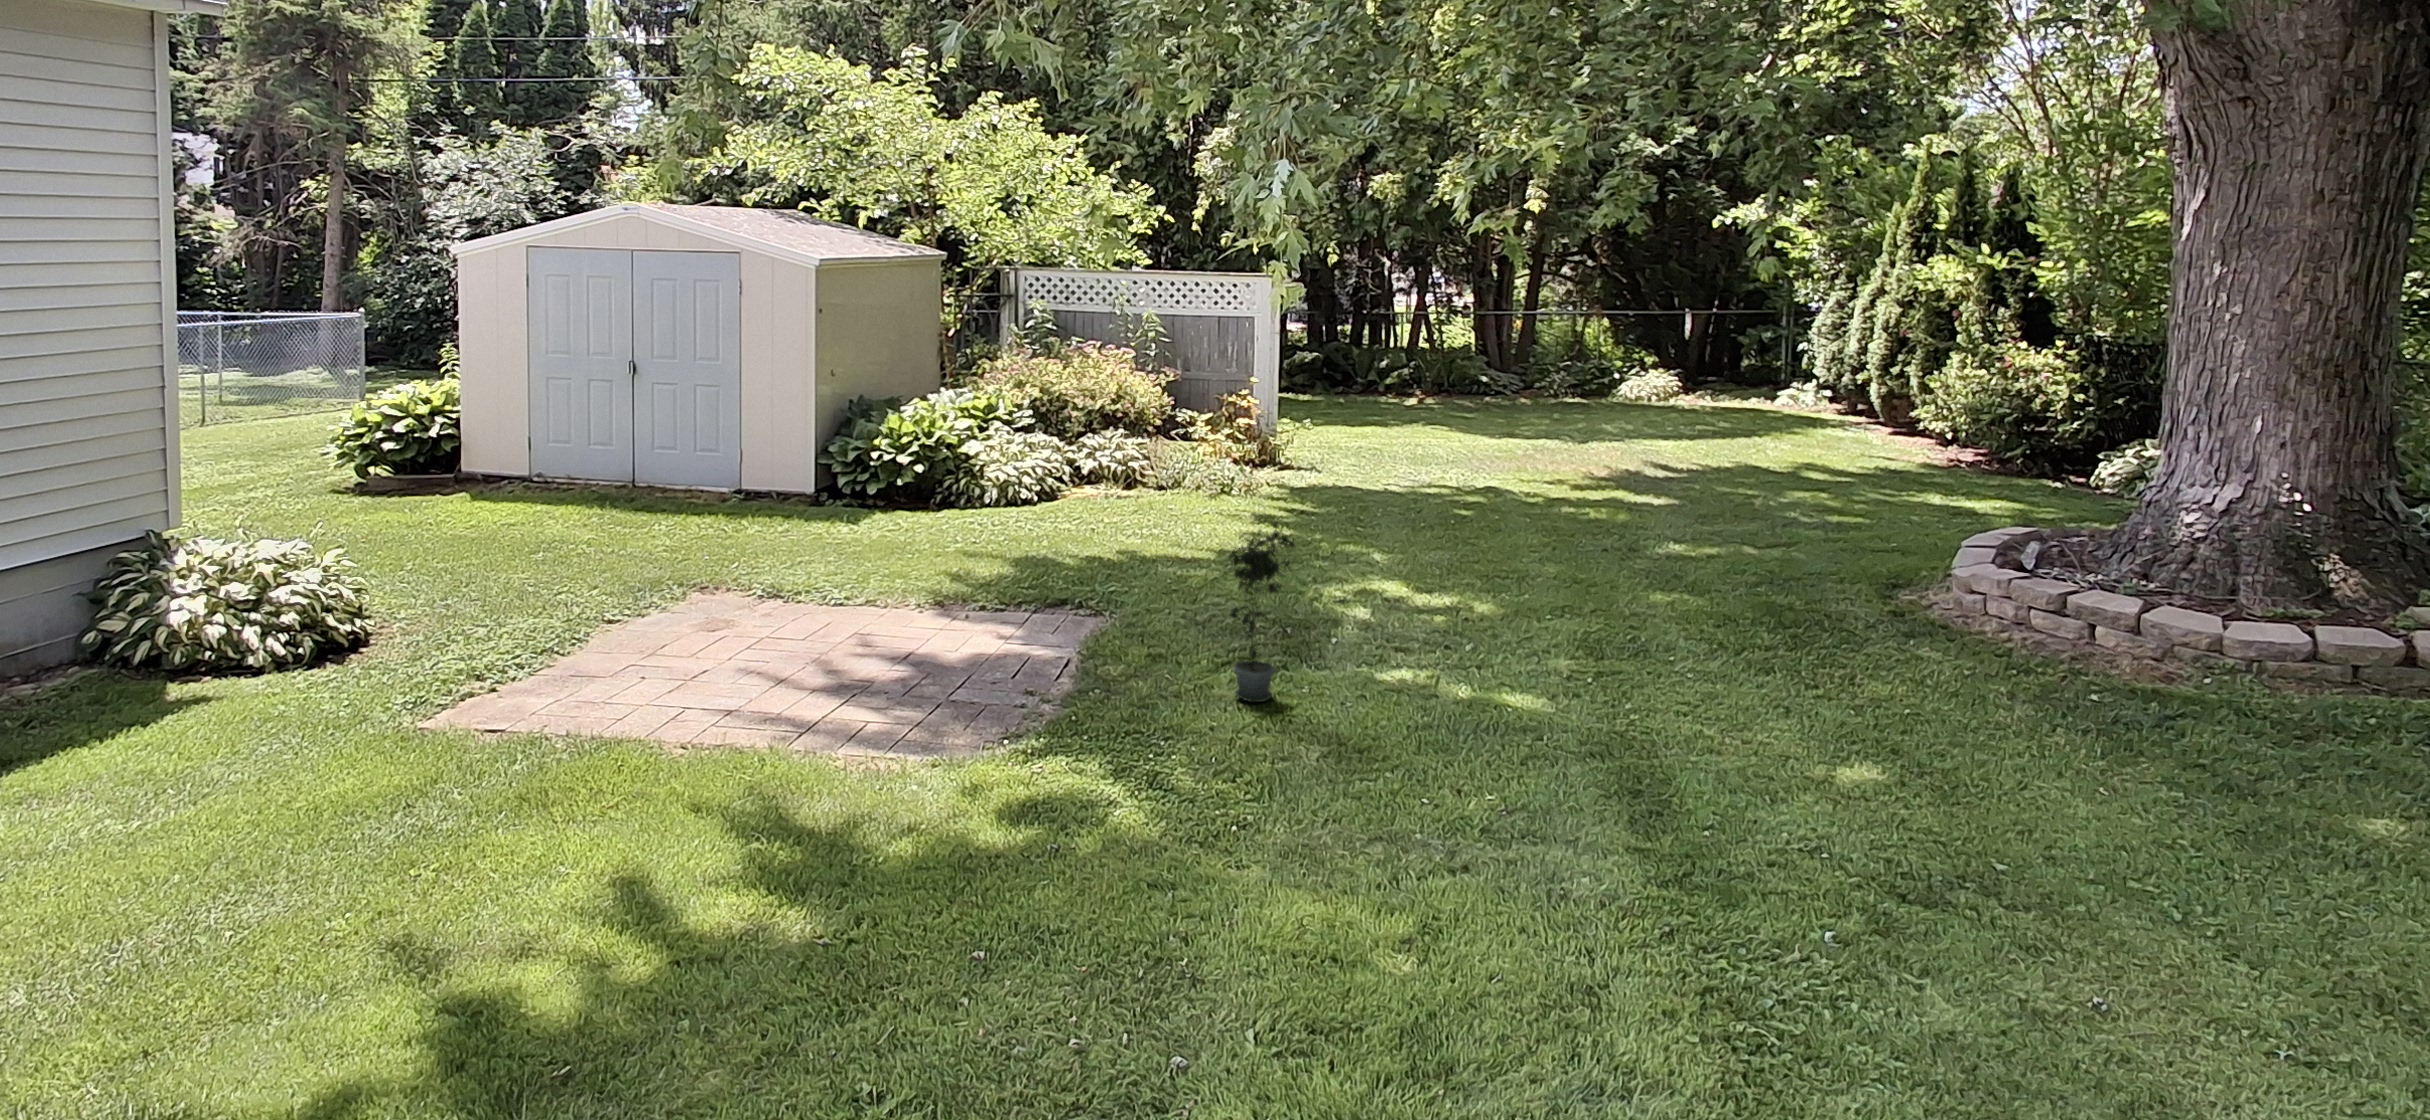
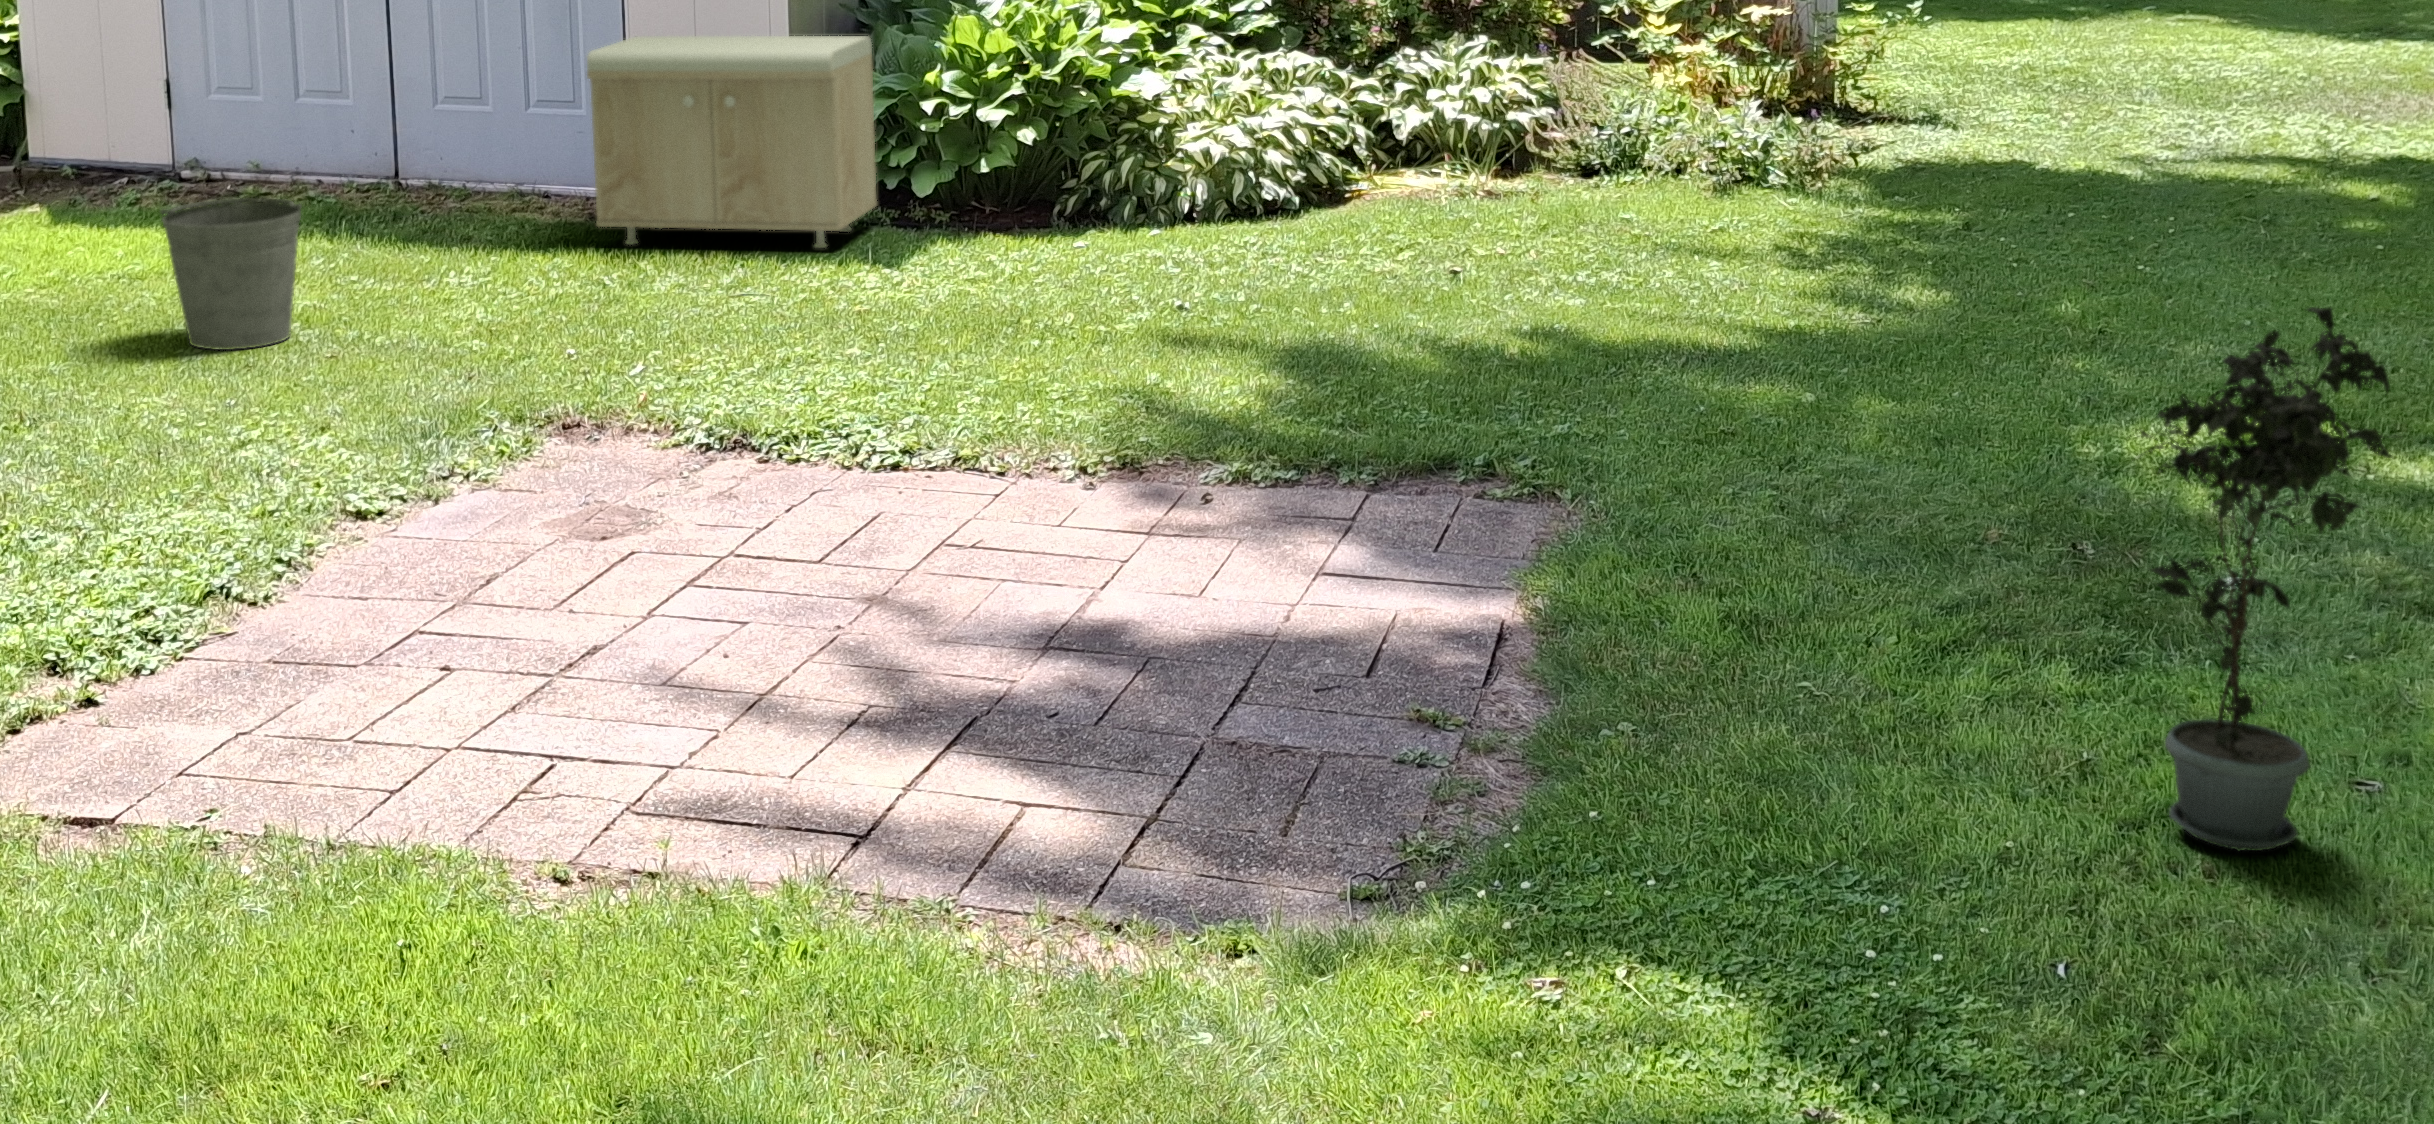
storage bench: none [727,424,855,515] -> present [587,36,877,248]
bucket: none [530,491,595,556] -> present [161,198,302,350]

